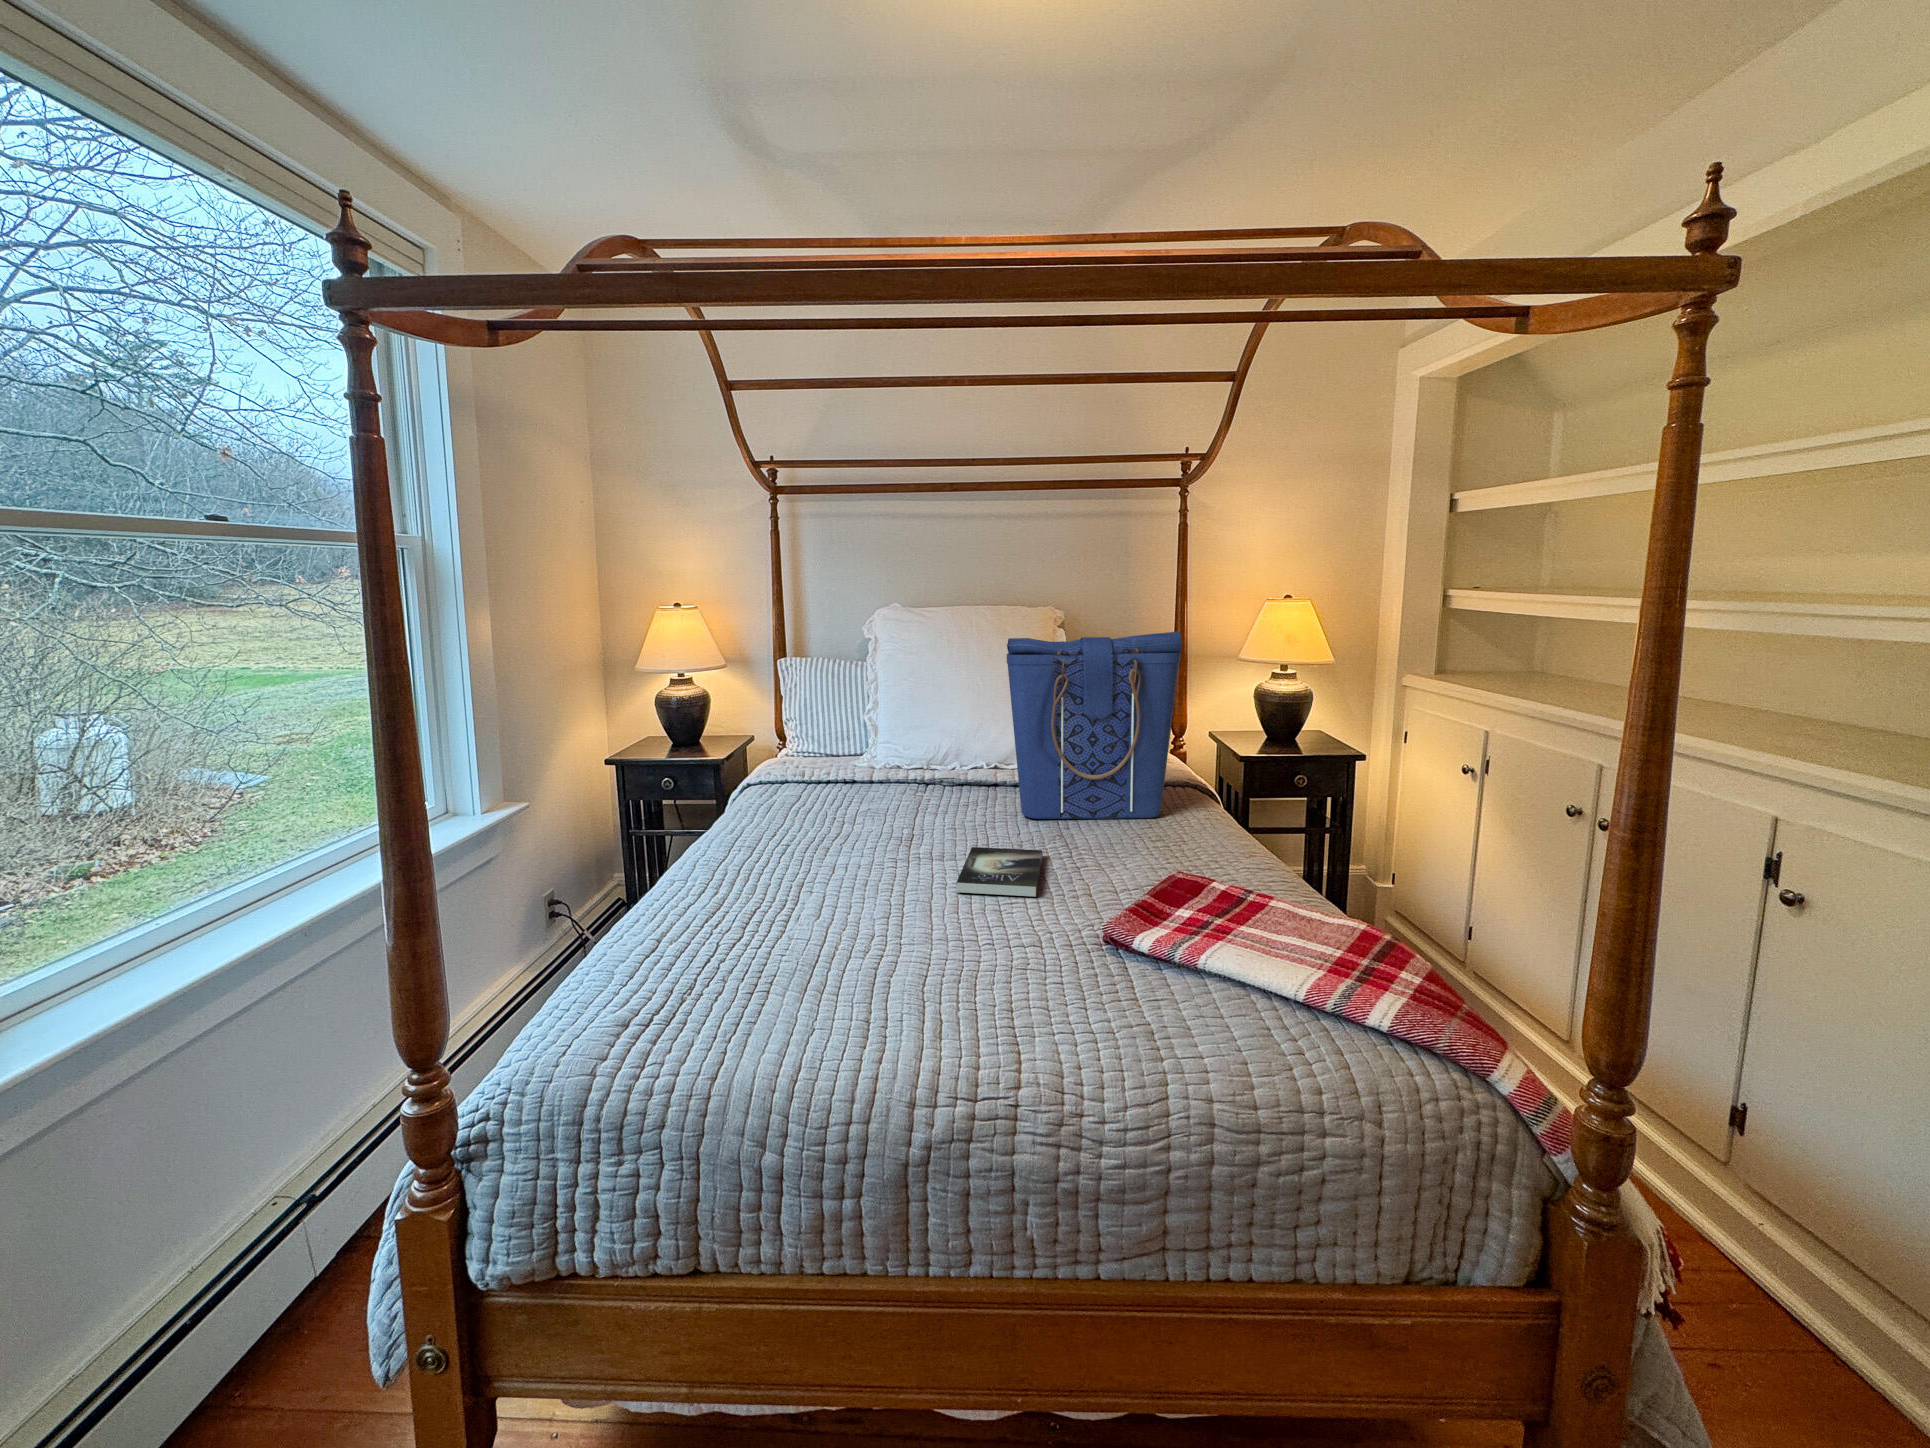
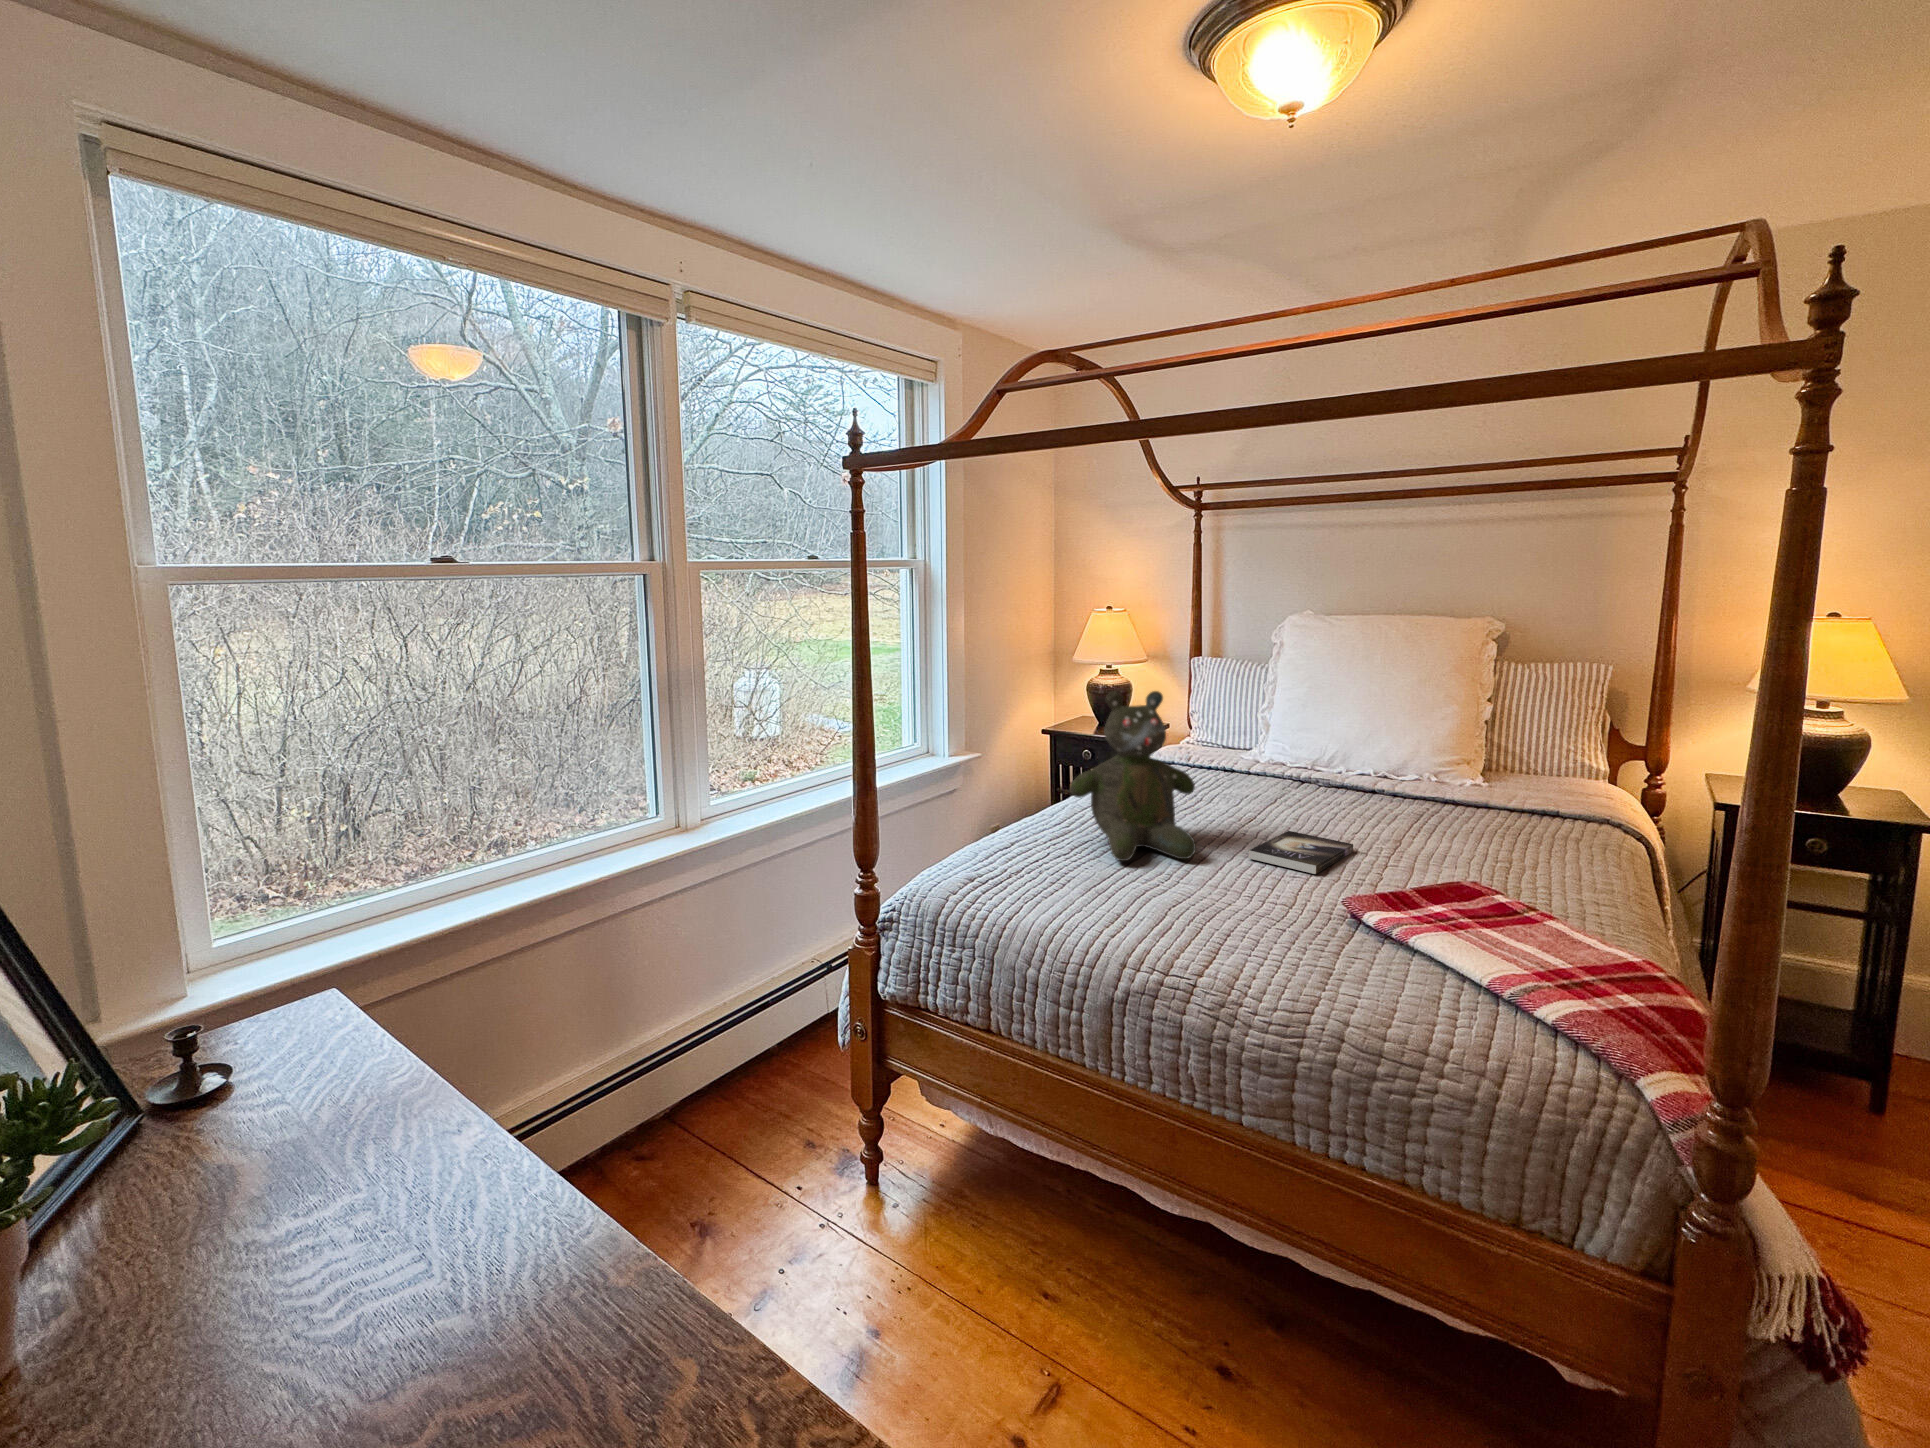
tote bag: present [1007,631,1182,819] -> none [1359,651,1560,842]
teddy bear: none [731,700,904,934] -> present [1070,691,1196,861]

